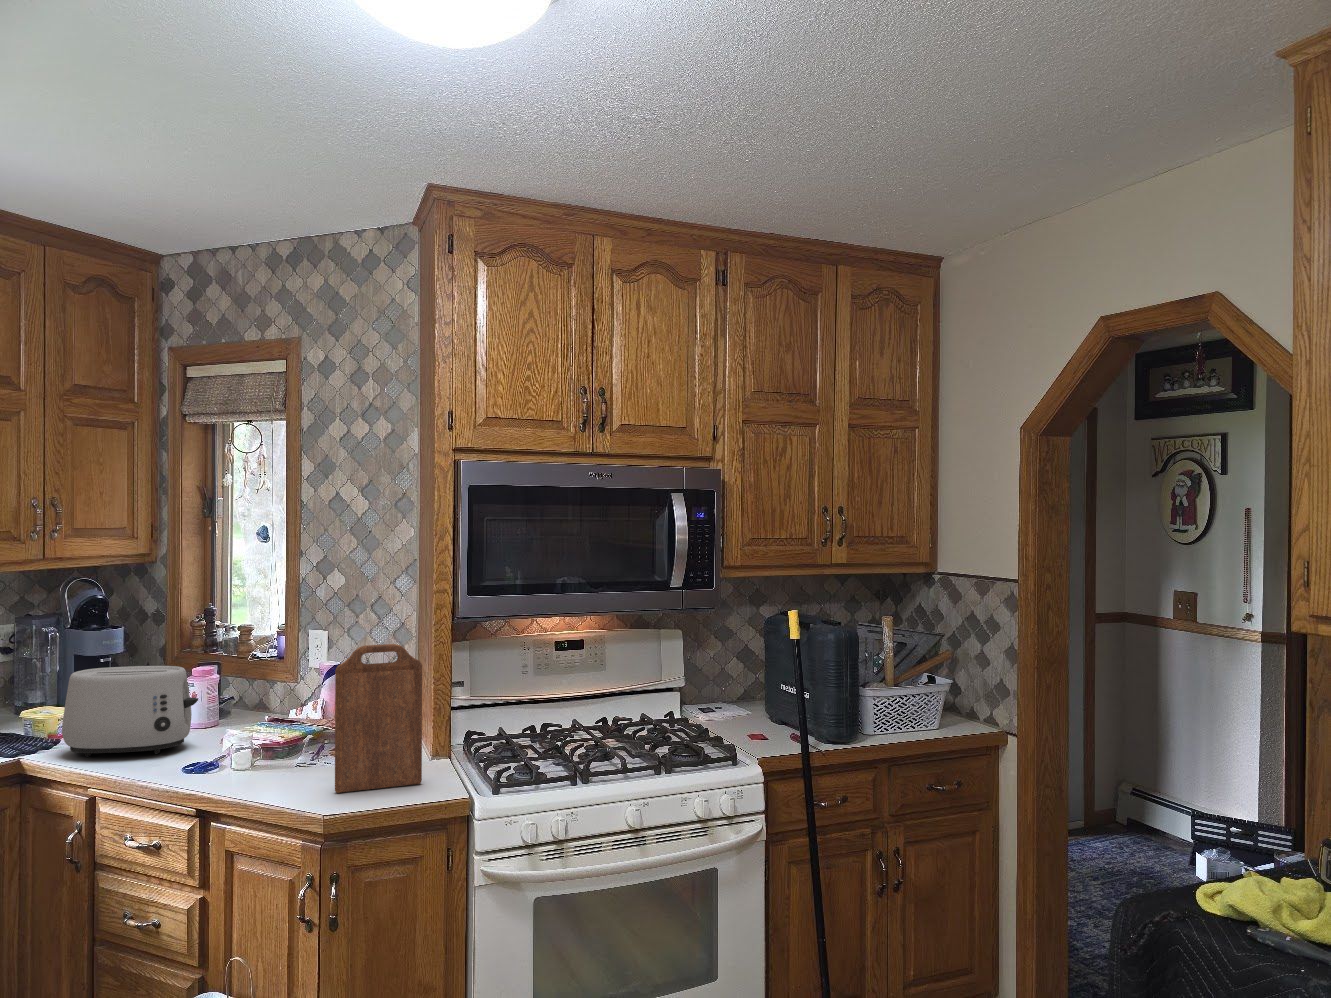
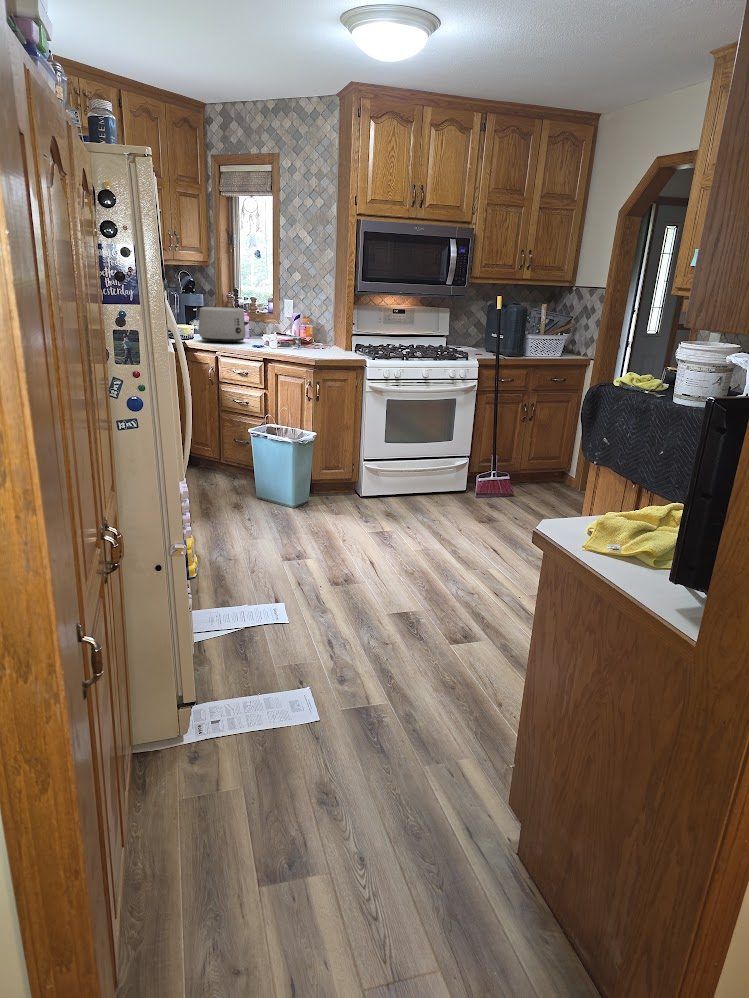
cutting board: present [335,644,422,793] -> none [314,298,347,356]

